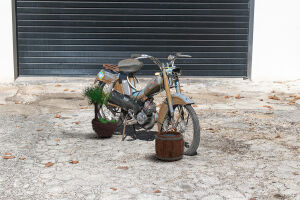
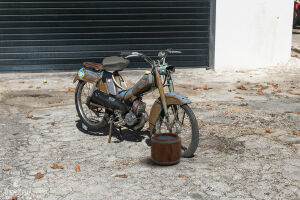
potted tree: present [82,84,117,137] -> none [63,79,102,139]

